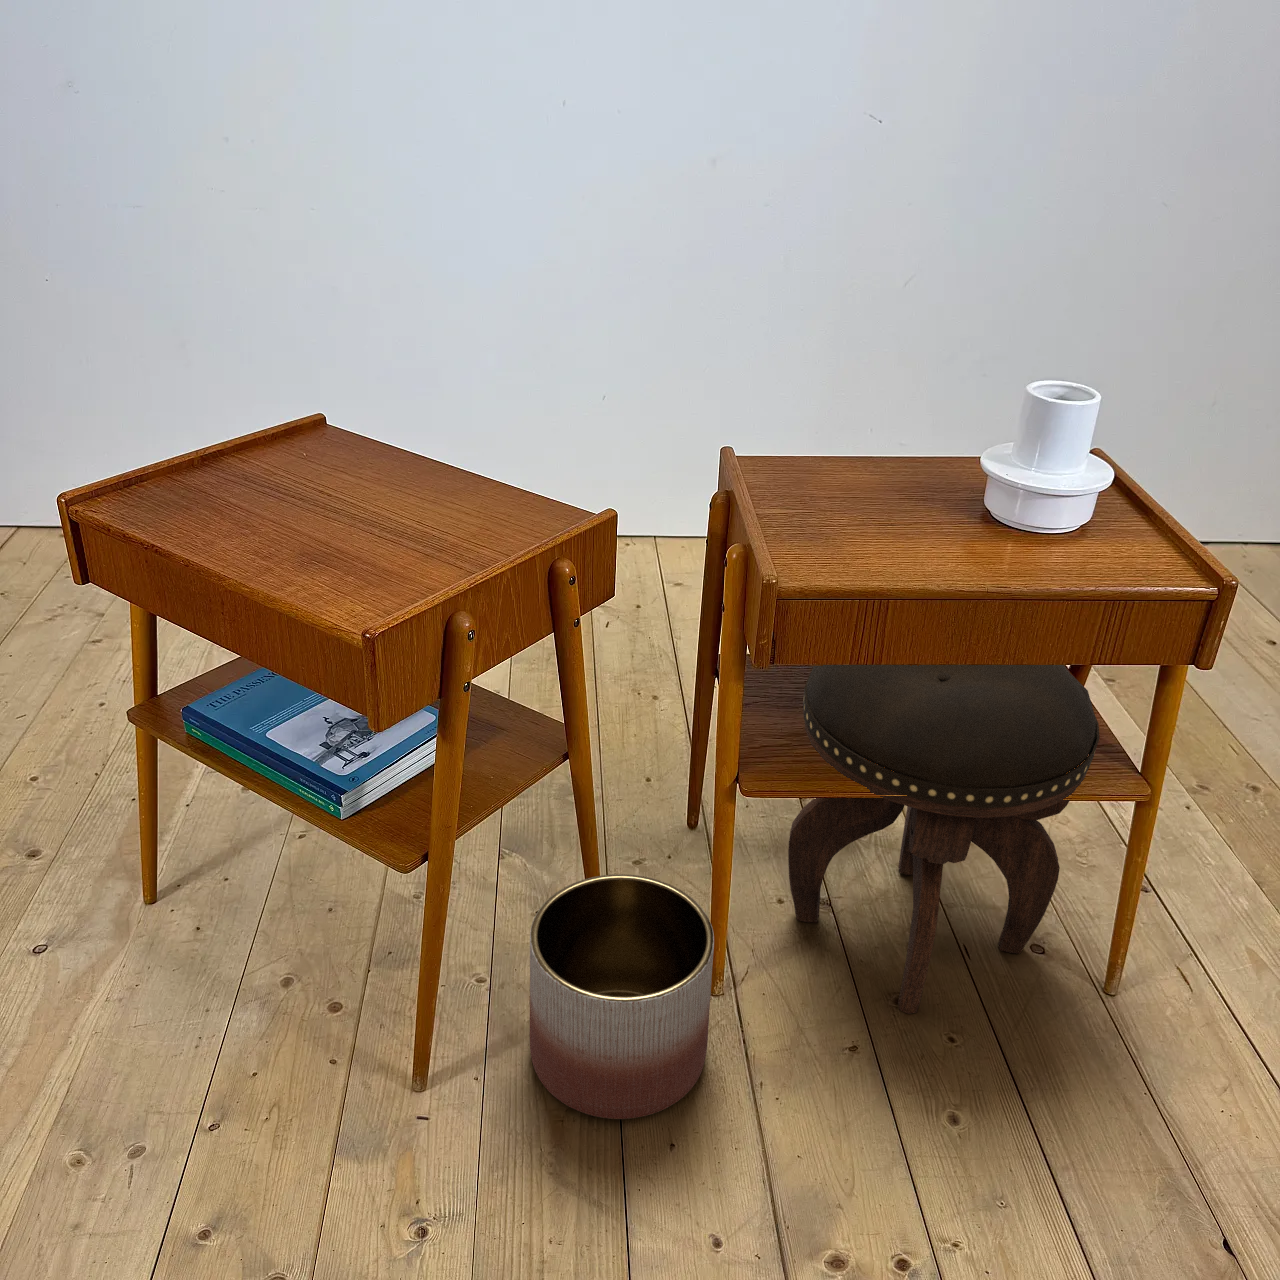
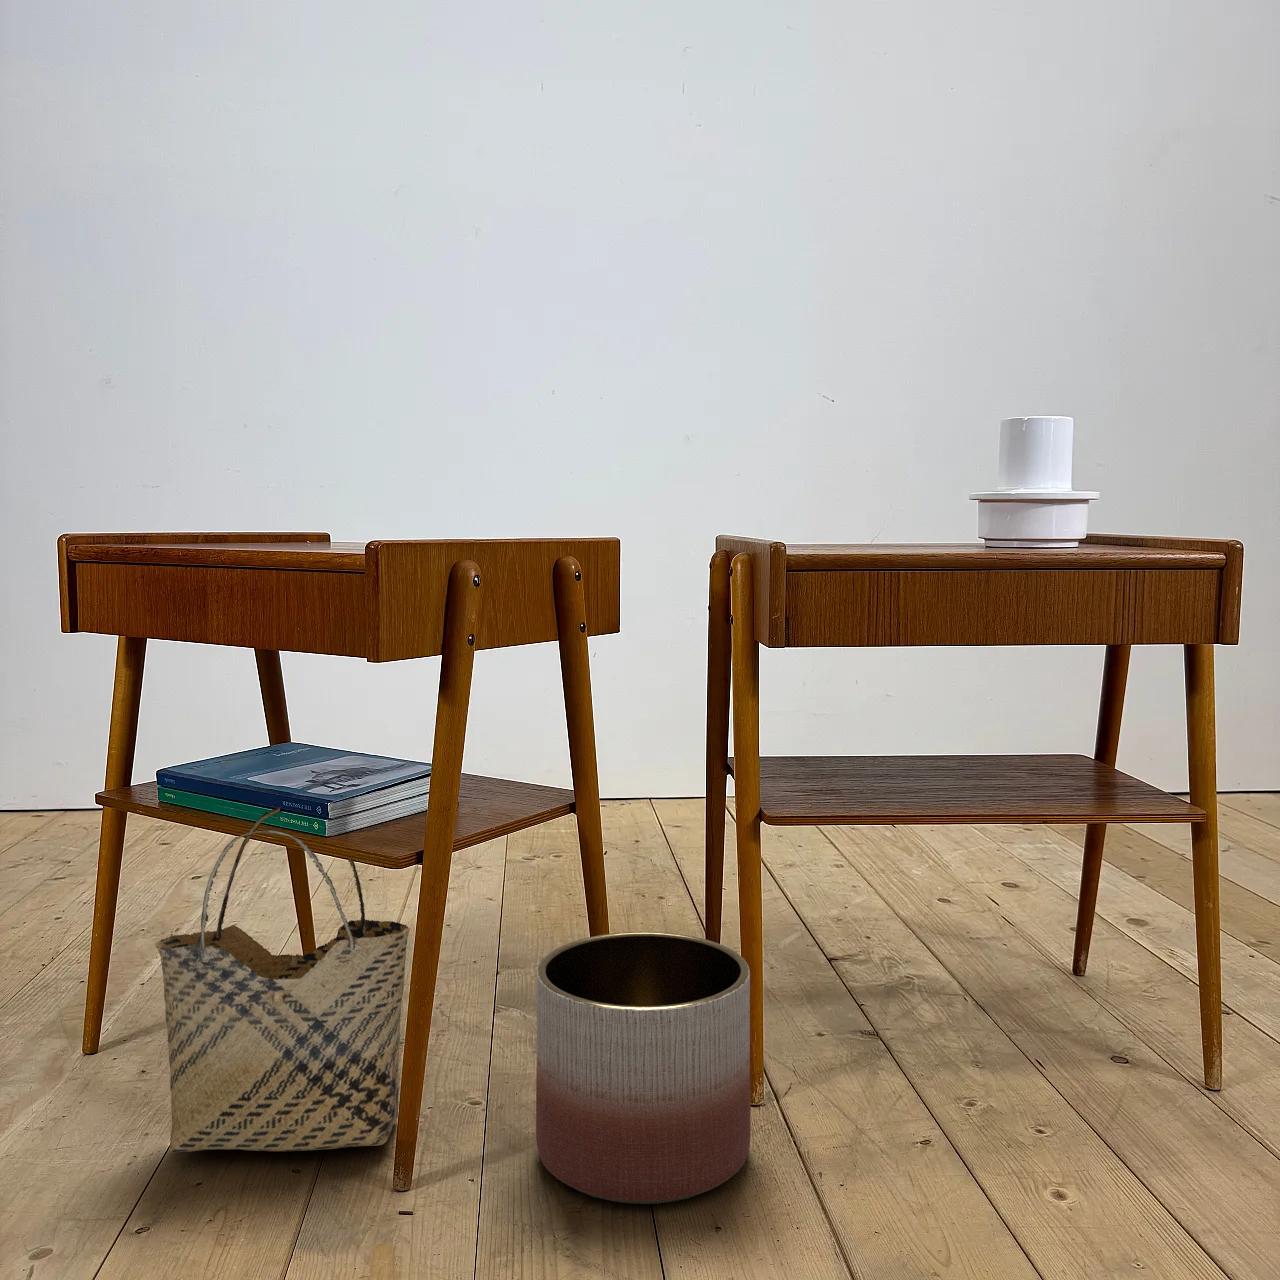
footstool: present [788,665,1100,1014] -> none [823,683,1142,1113]
woven basket: none [198,765,420,1046] -> present [155,807,410,1153]

